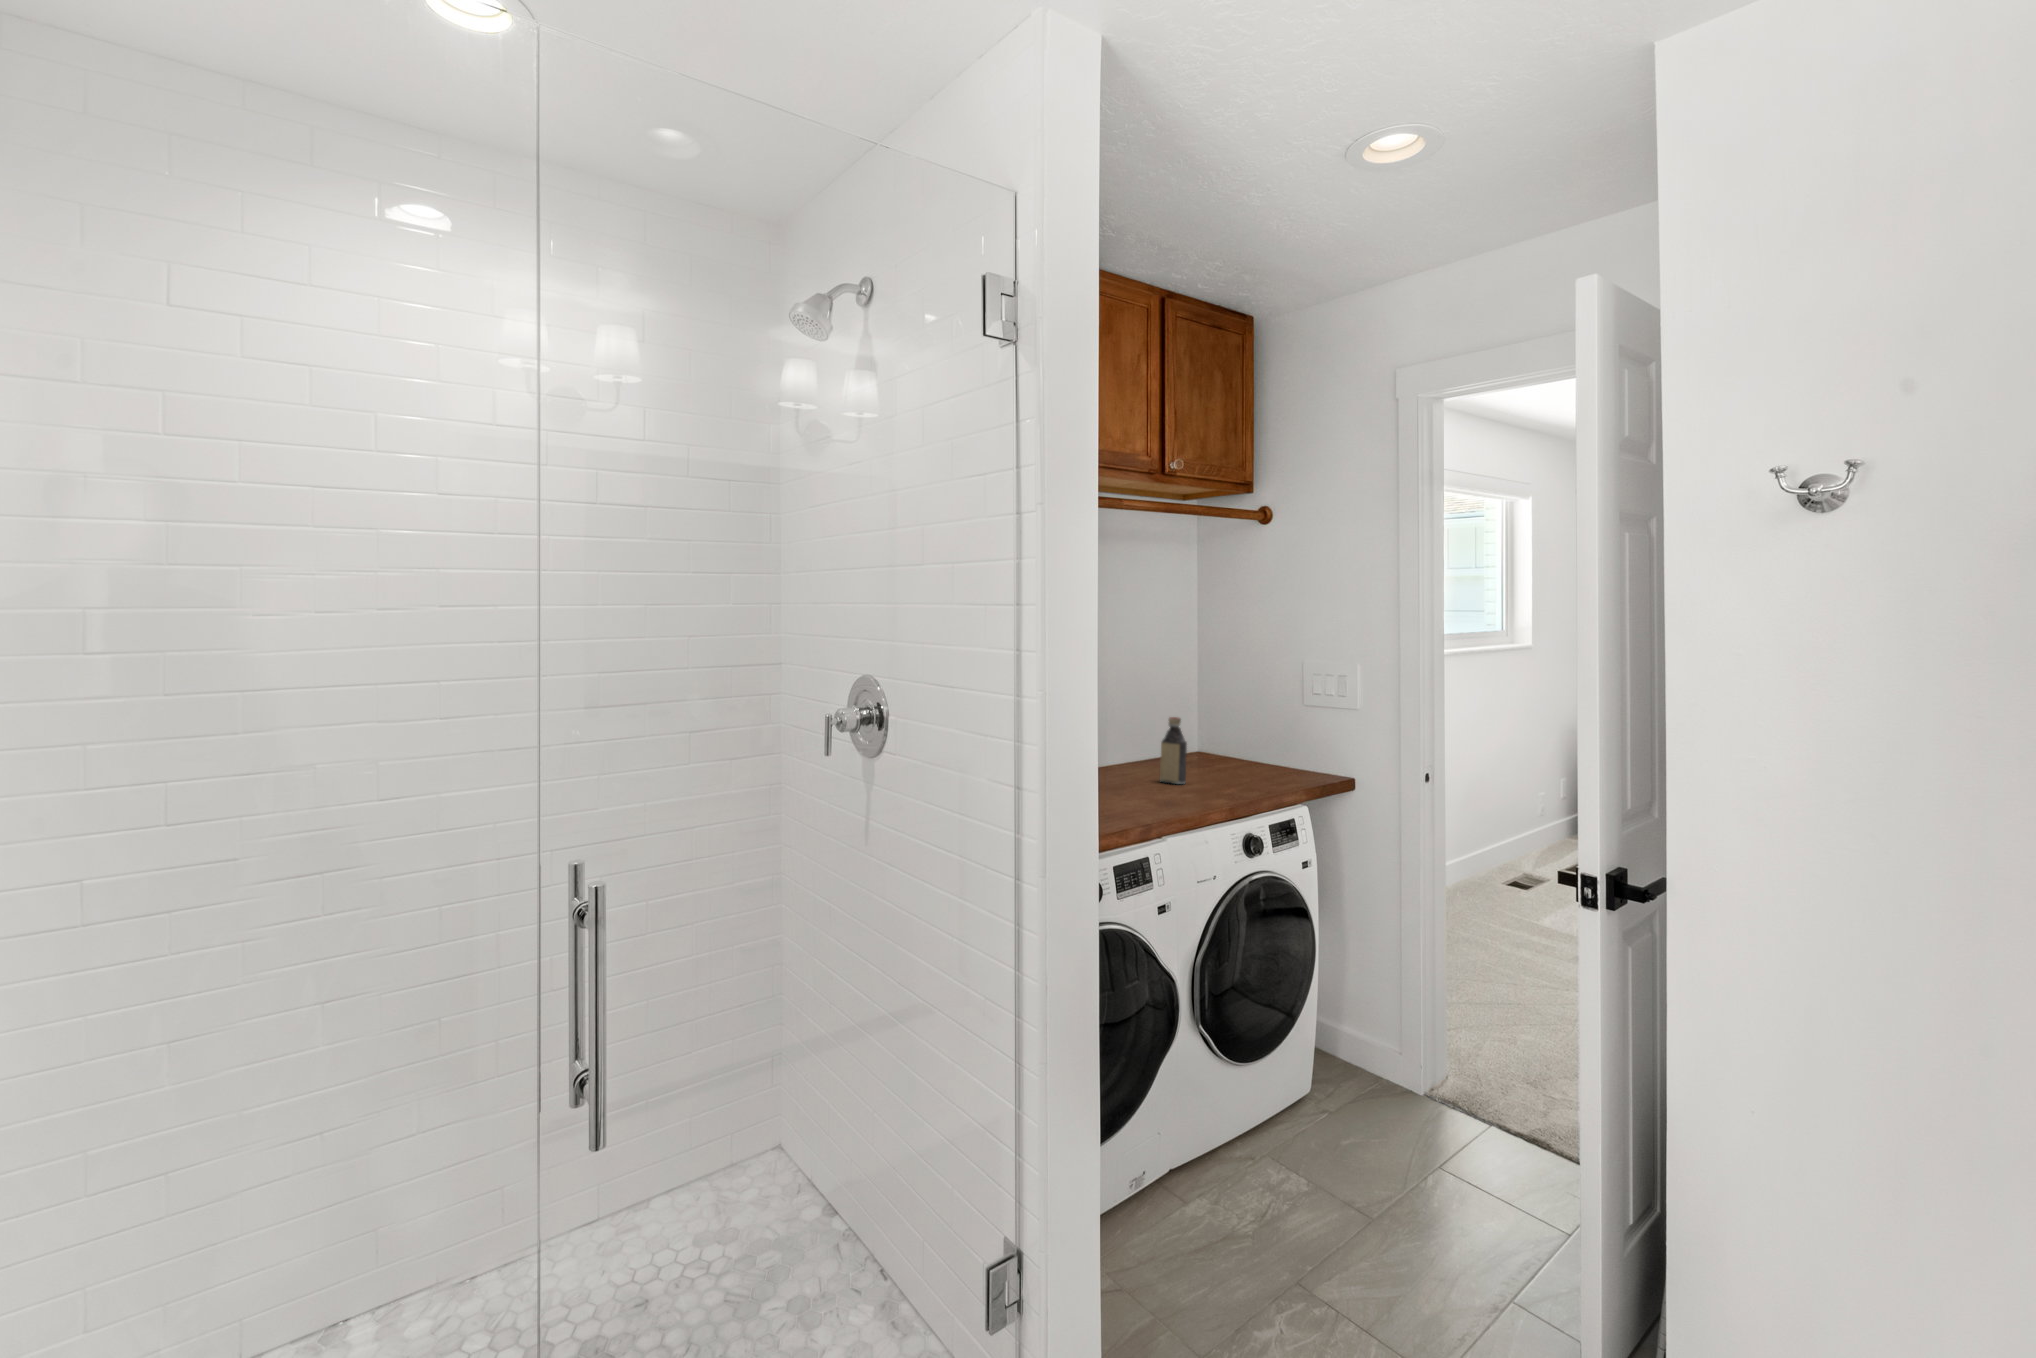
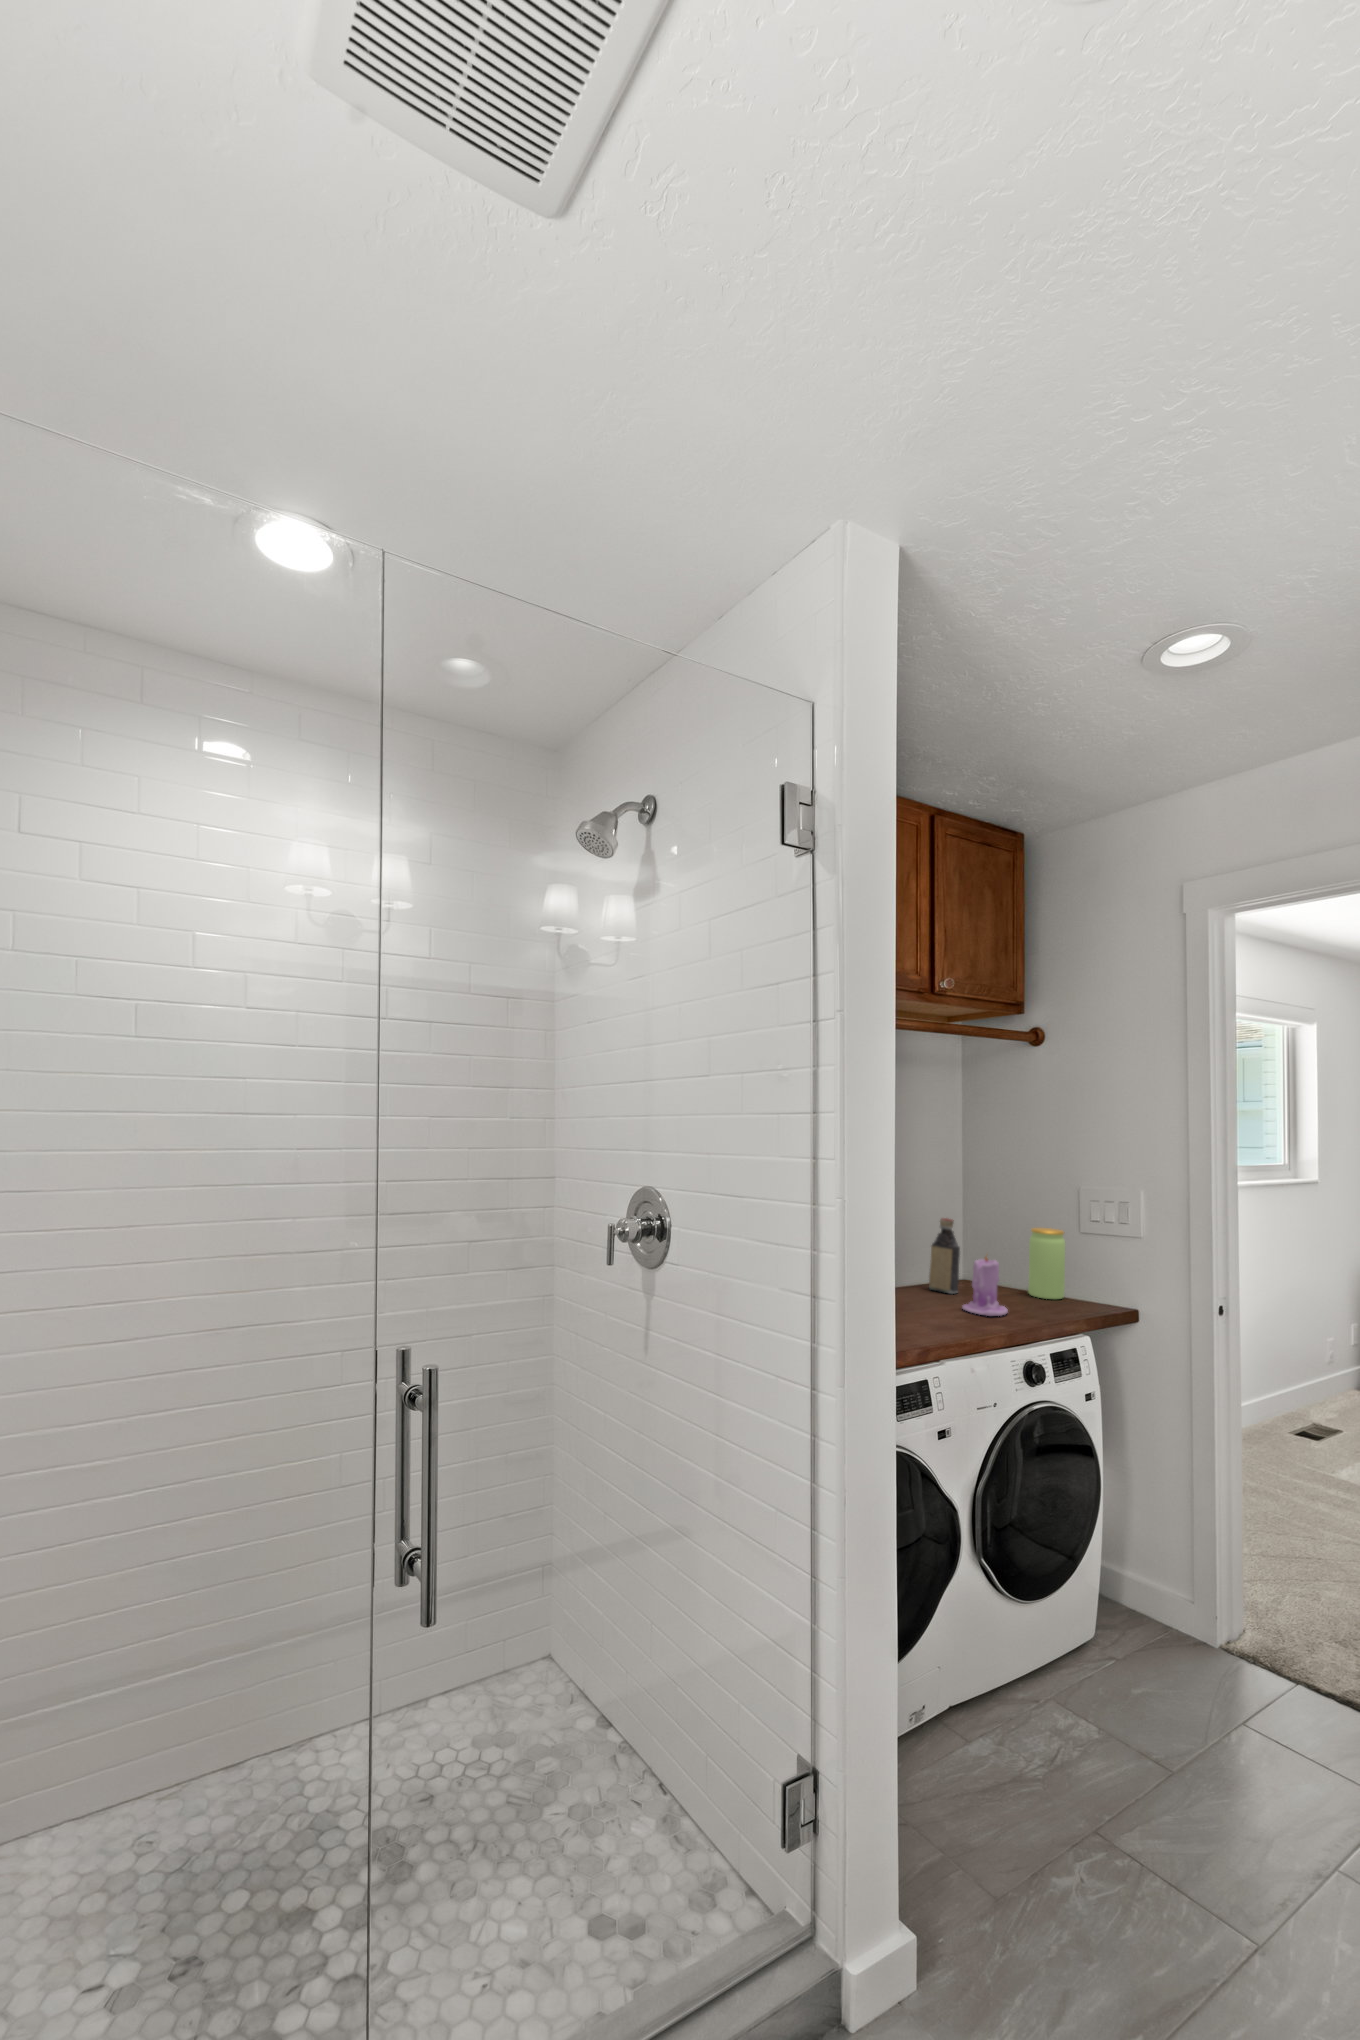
jar: none [1249,721,1282,784] -> present [1028,1228,1065,1299]
candle: none [1187,743,1229,800] -> present [962,1257,1008,1316]

